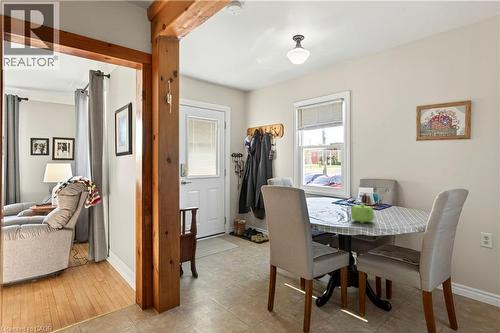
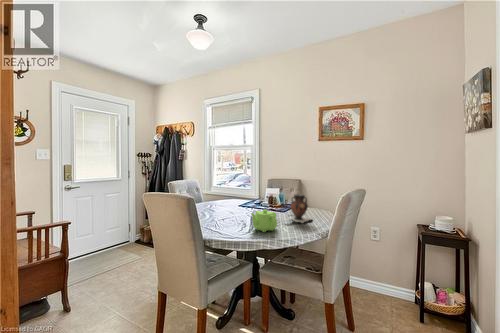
vase: none [378,192,410,219] -> present [286,194,310,223]

